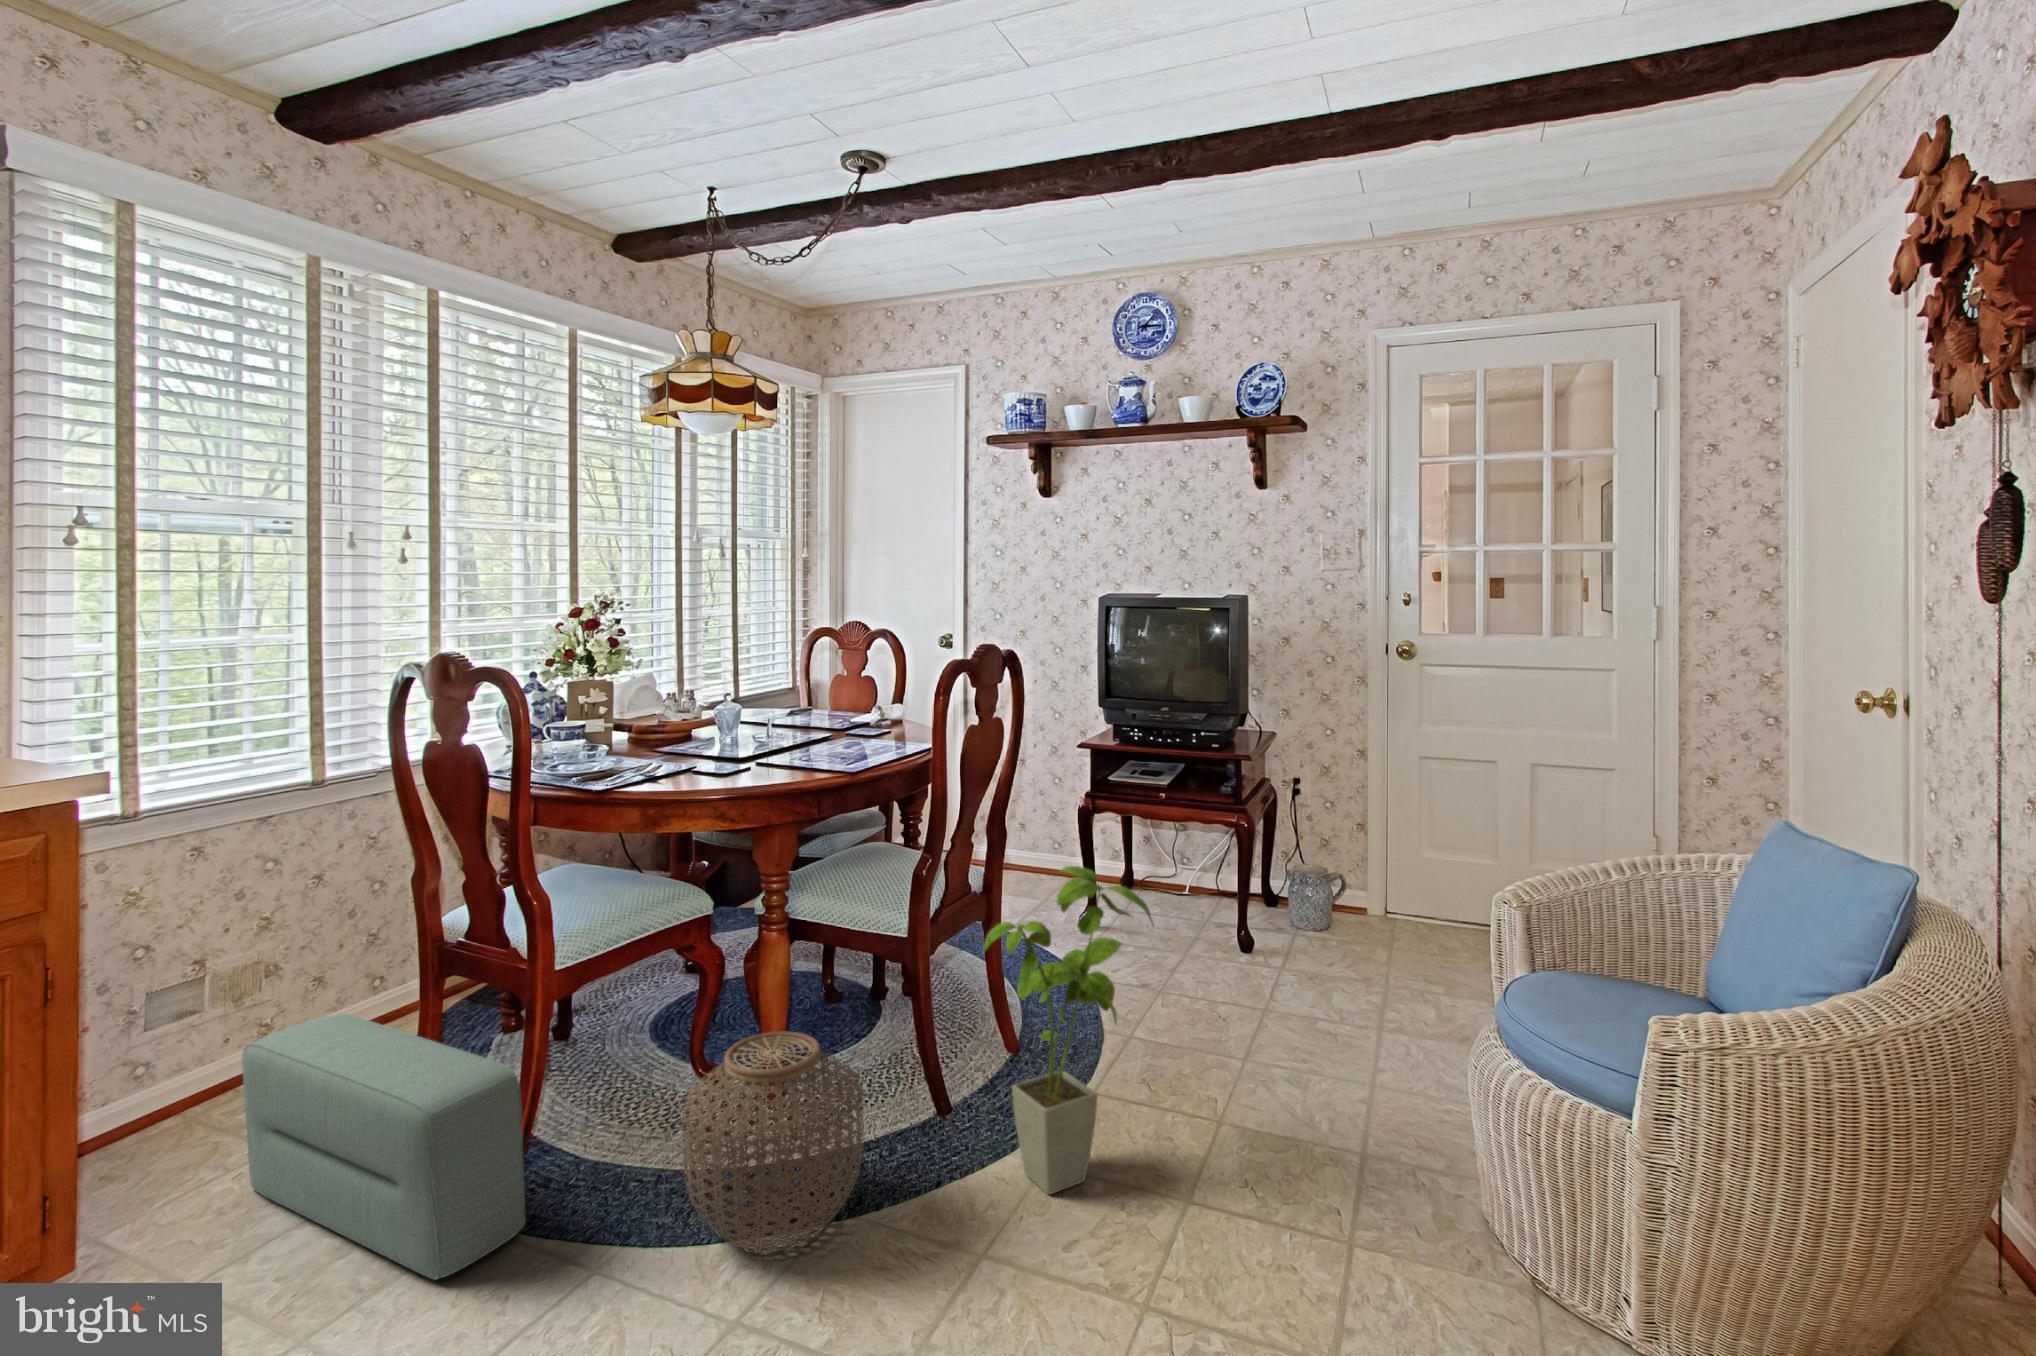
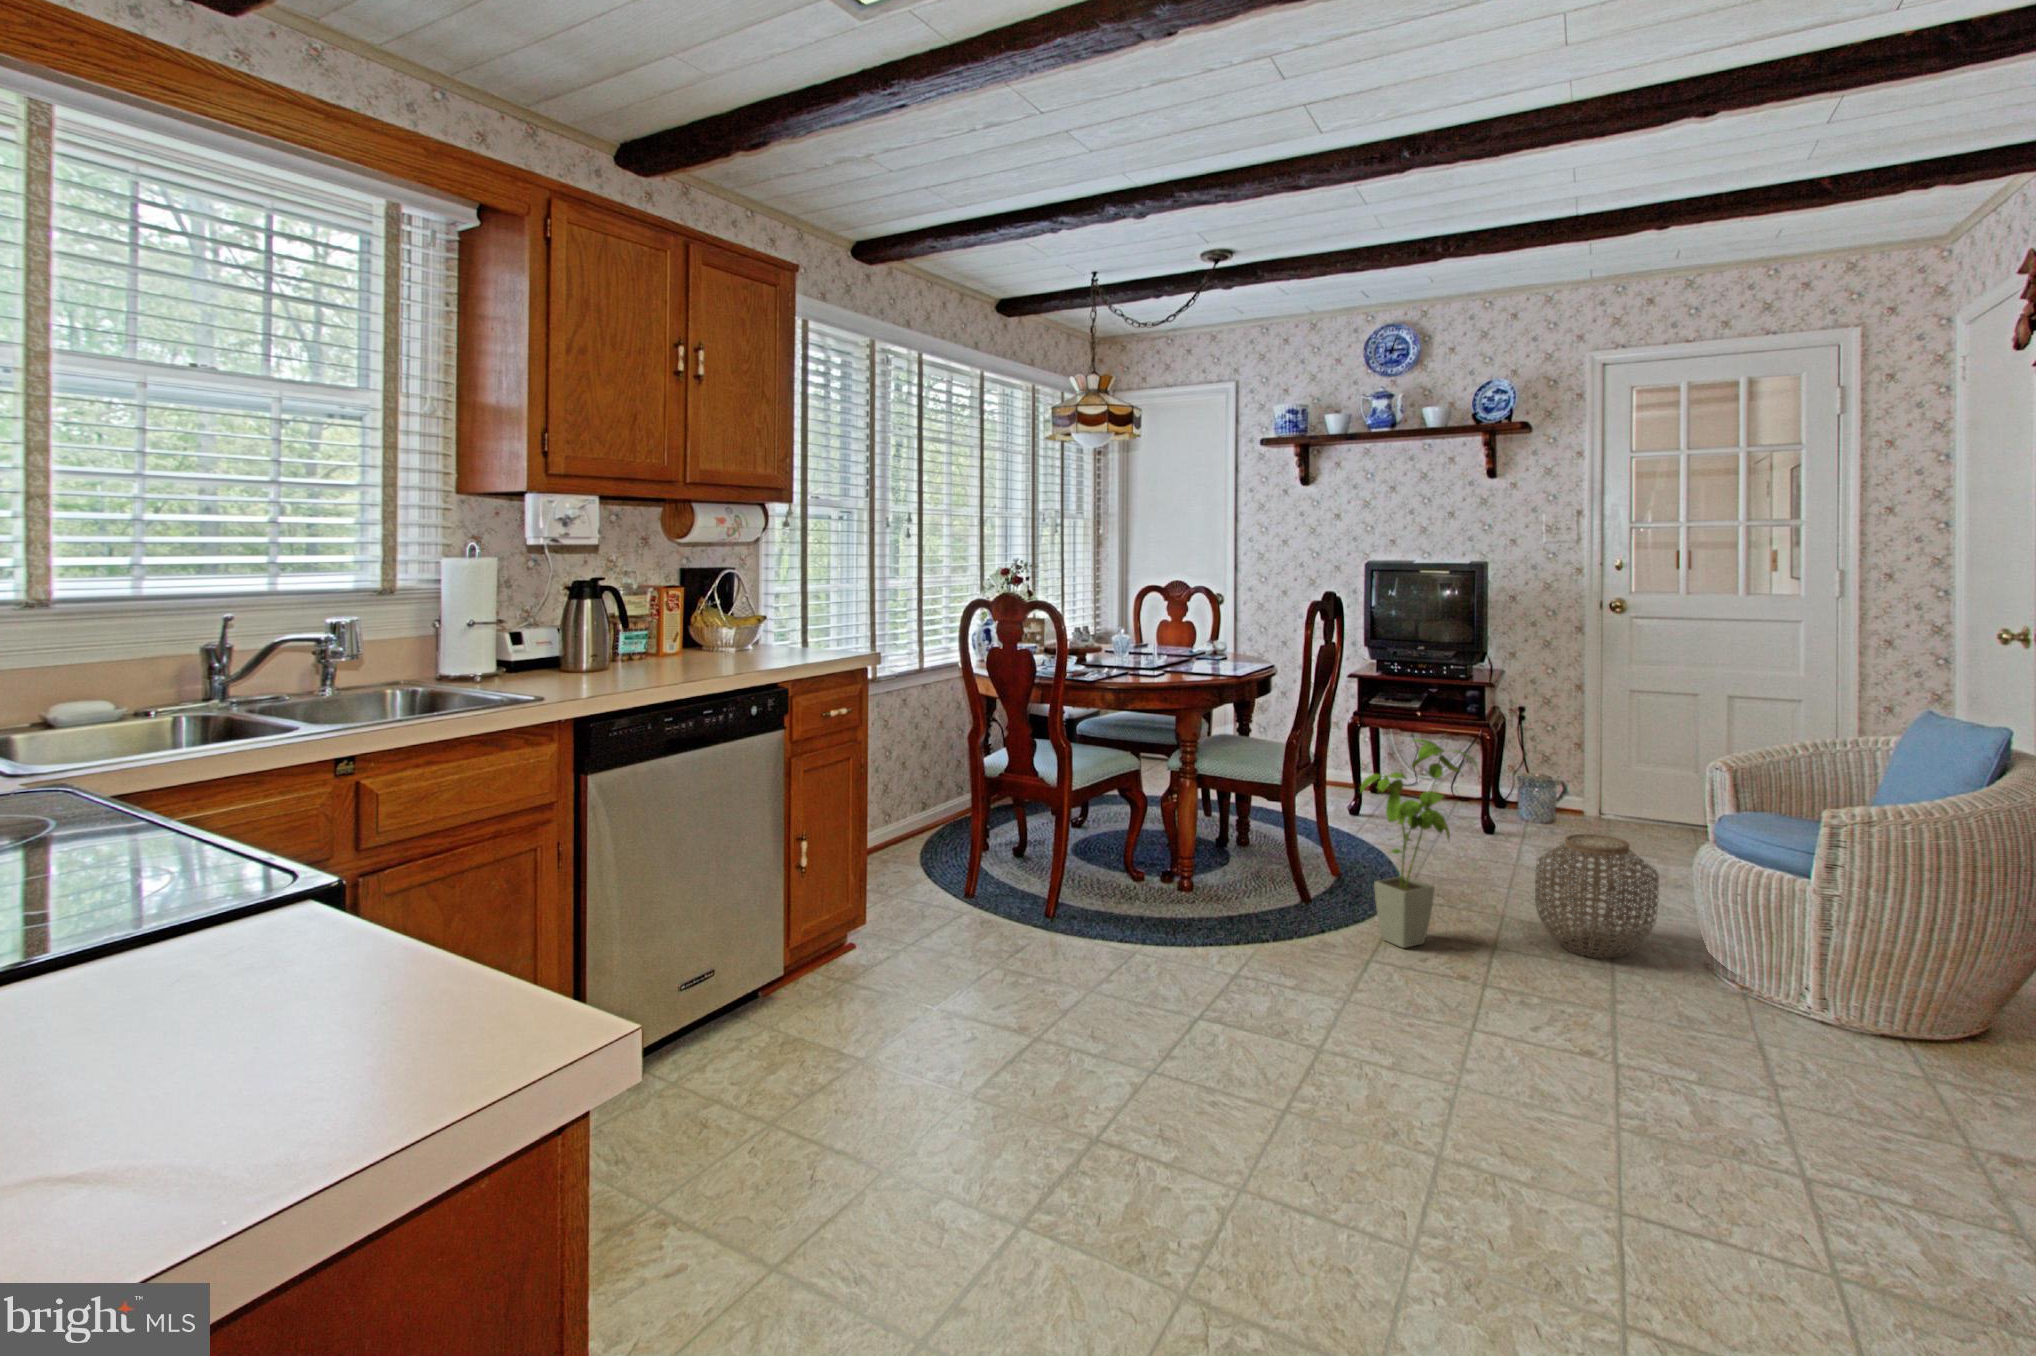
pouf: present [242,1014,525,1280] -> none [899,829,1086,966]
woven basket: present [682,1032,864,1253] -> present [1535,834,1659,958]

